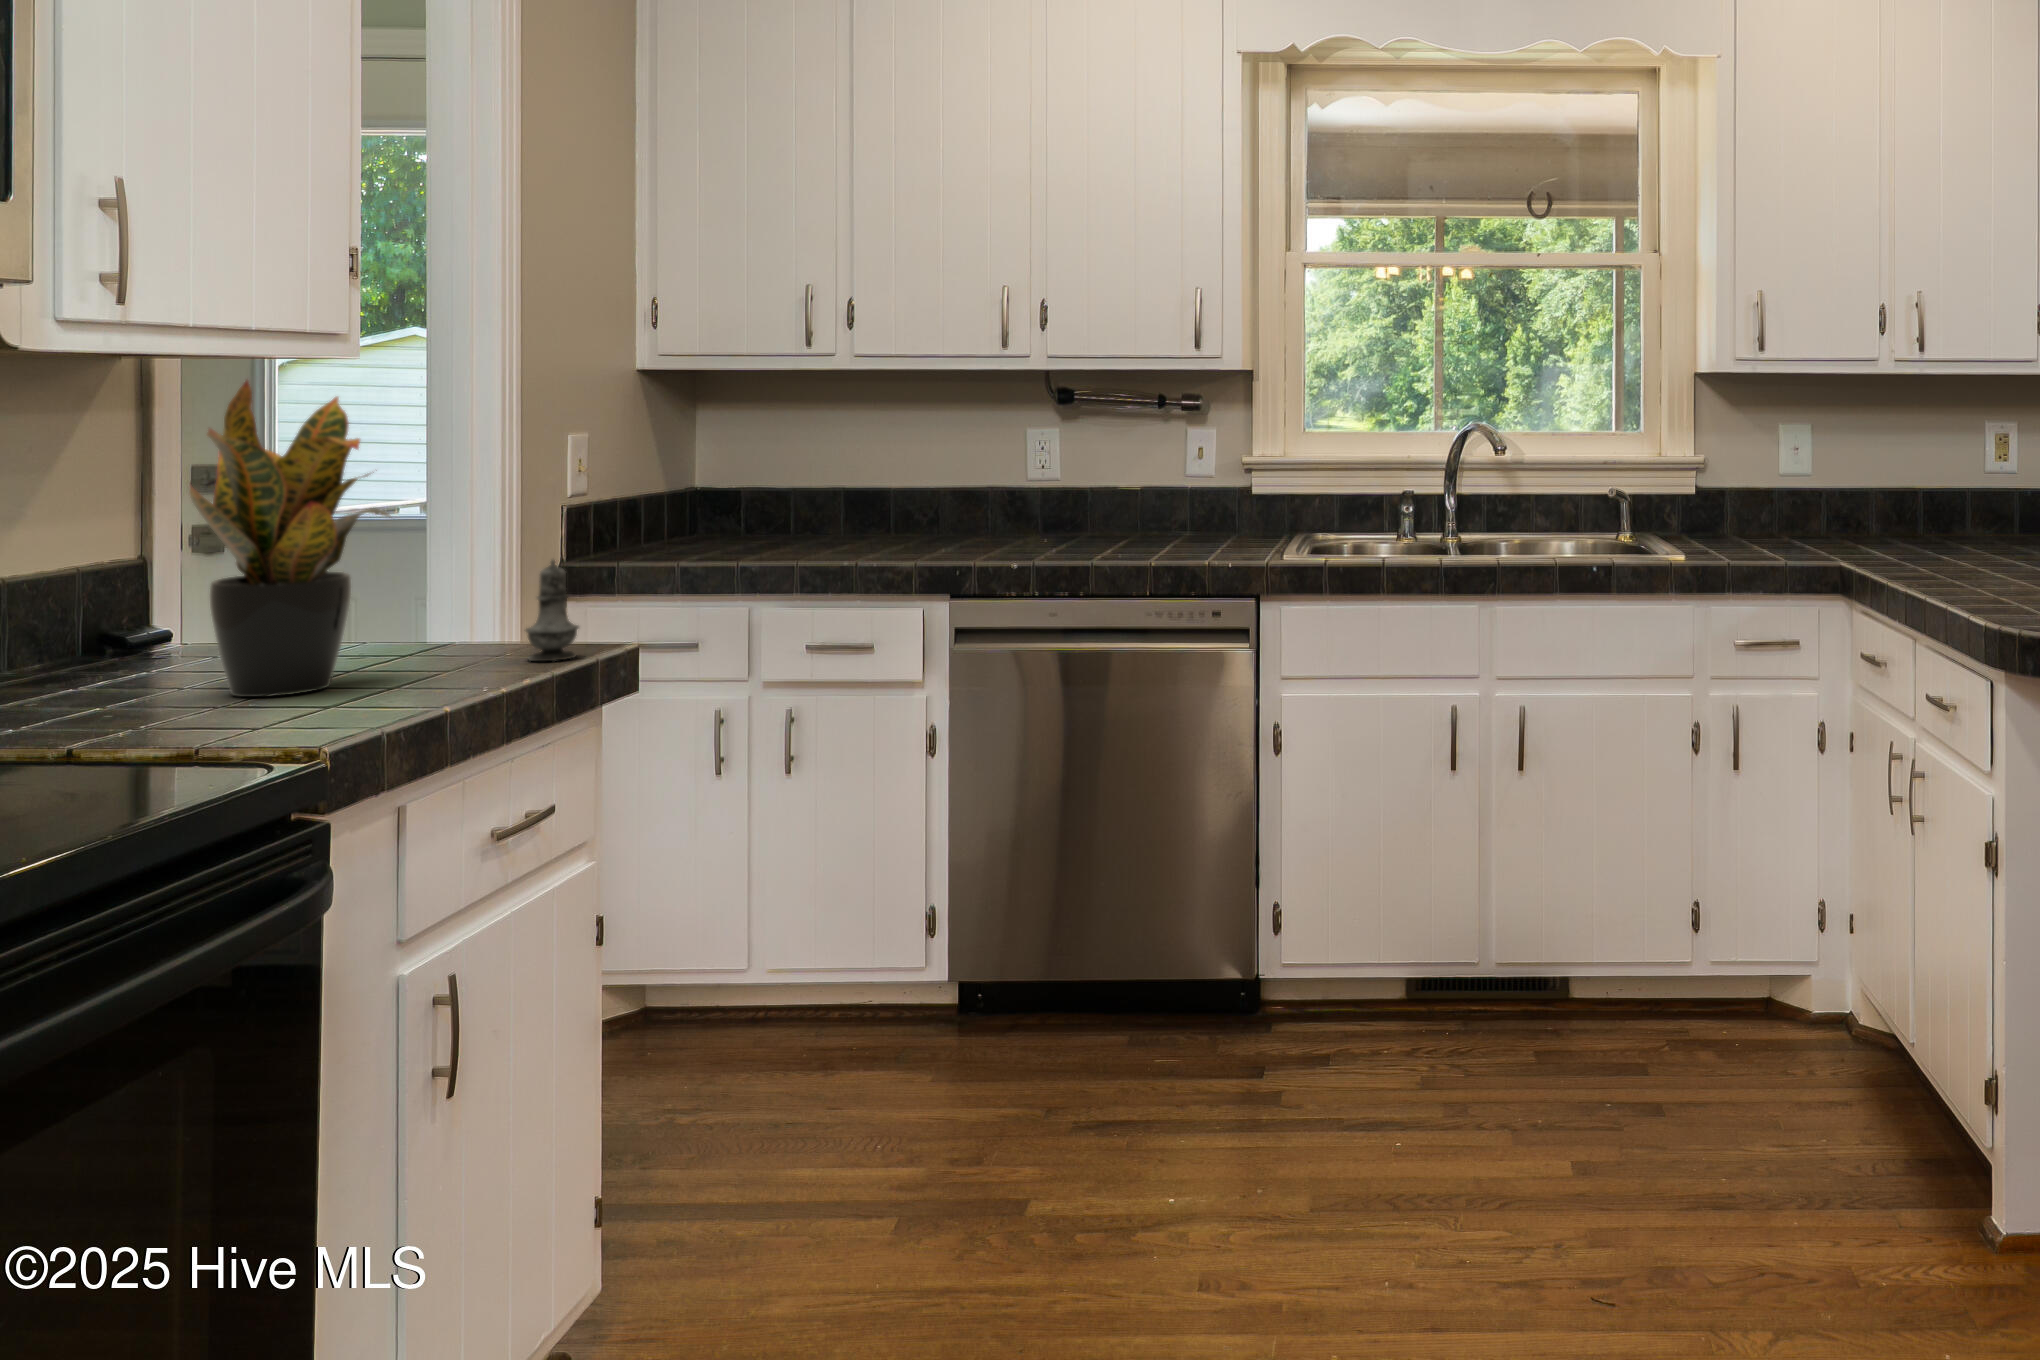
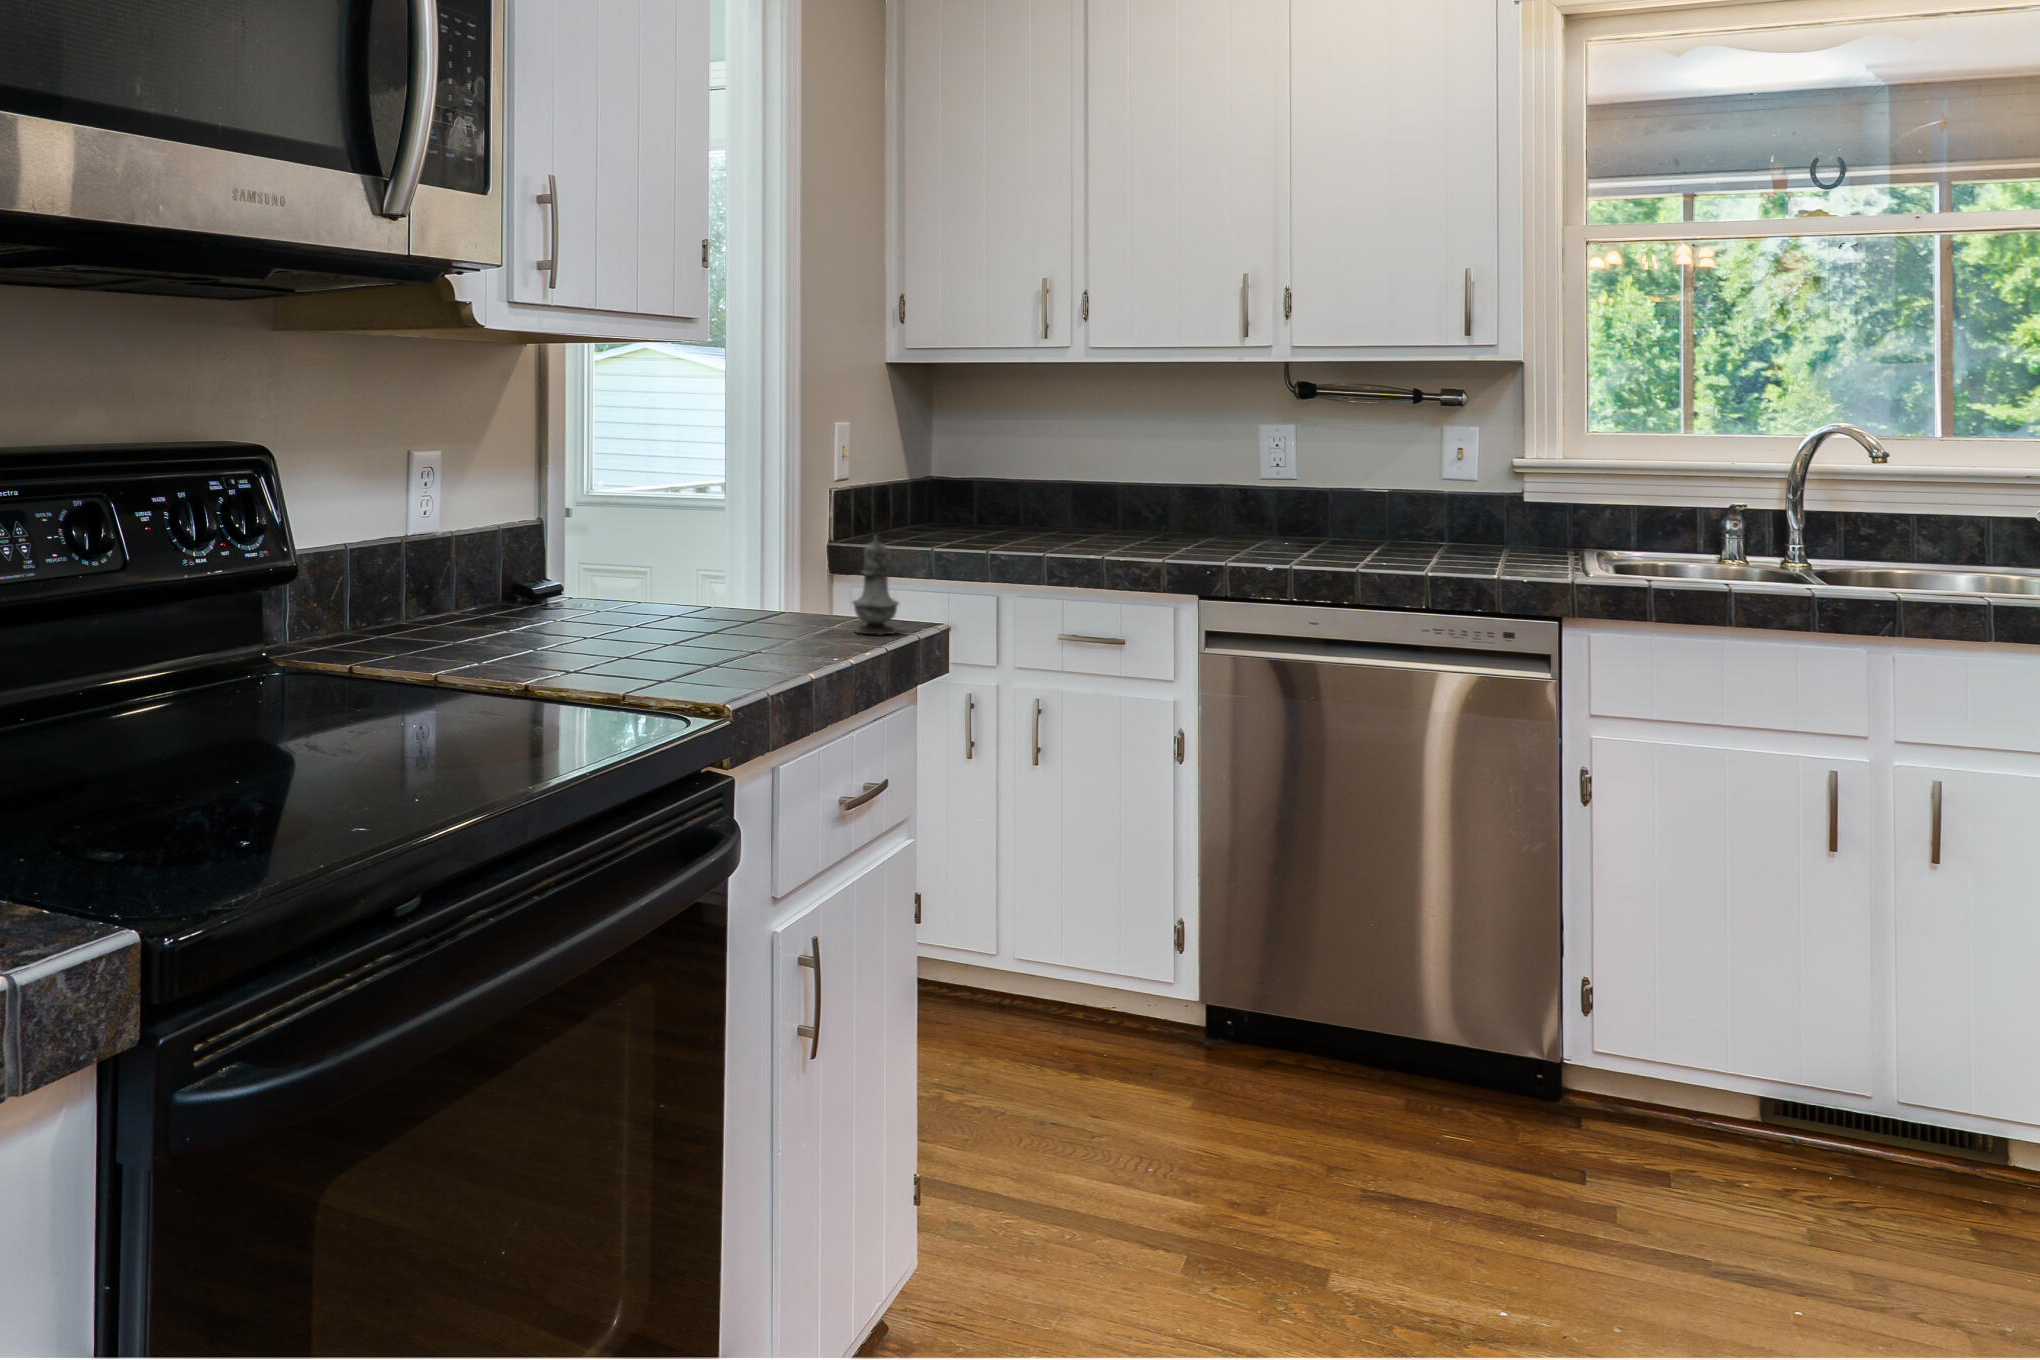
potted plant: present [189,381,390,697] -> none [582,348,768,648]

